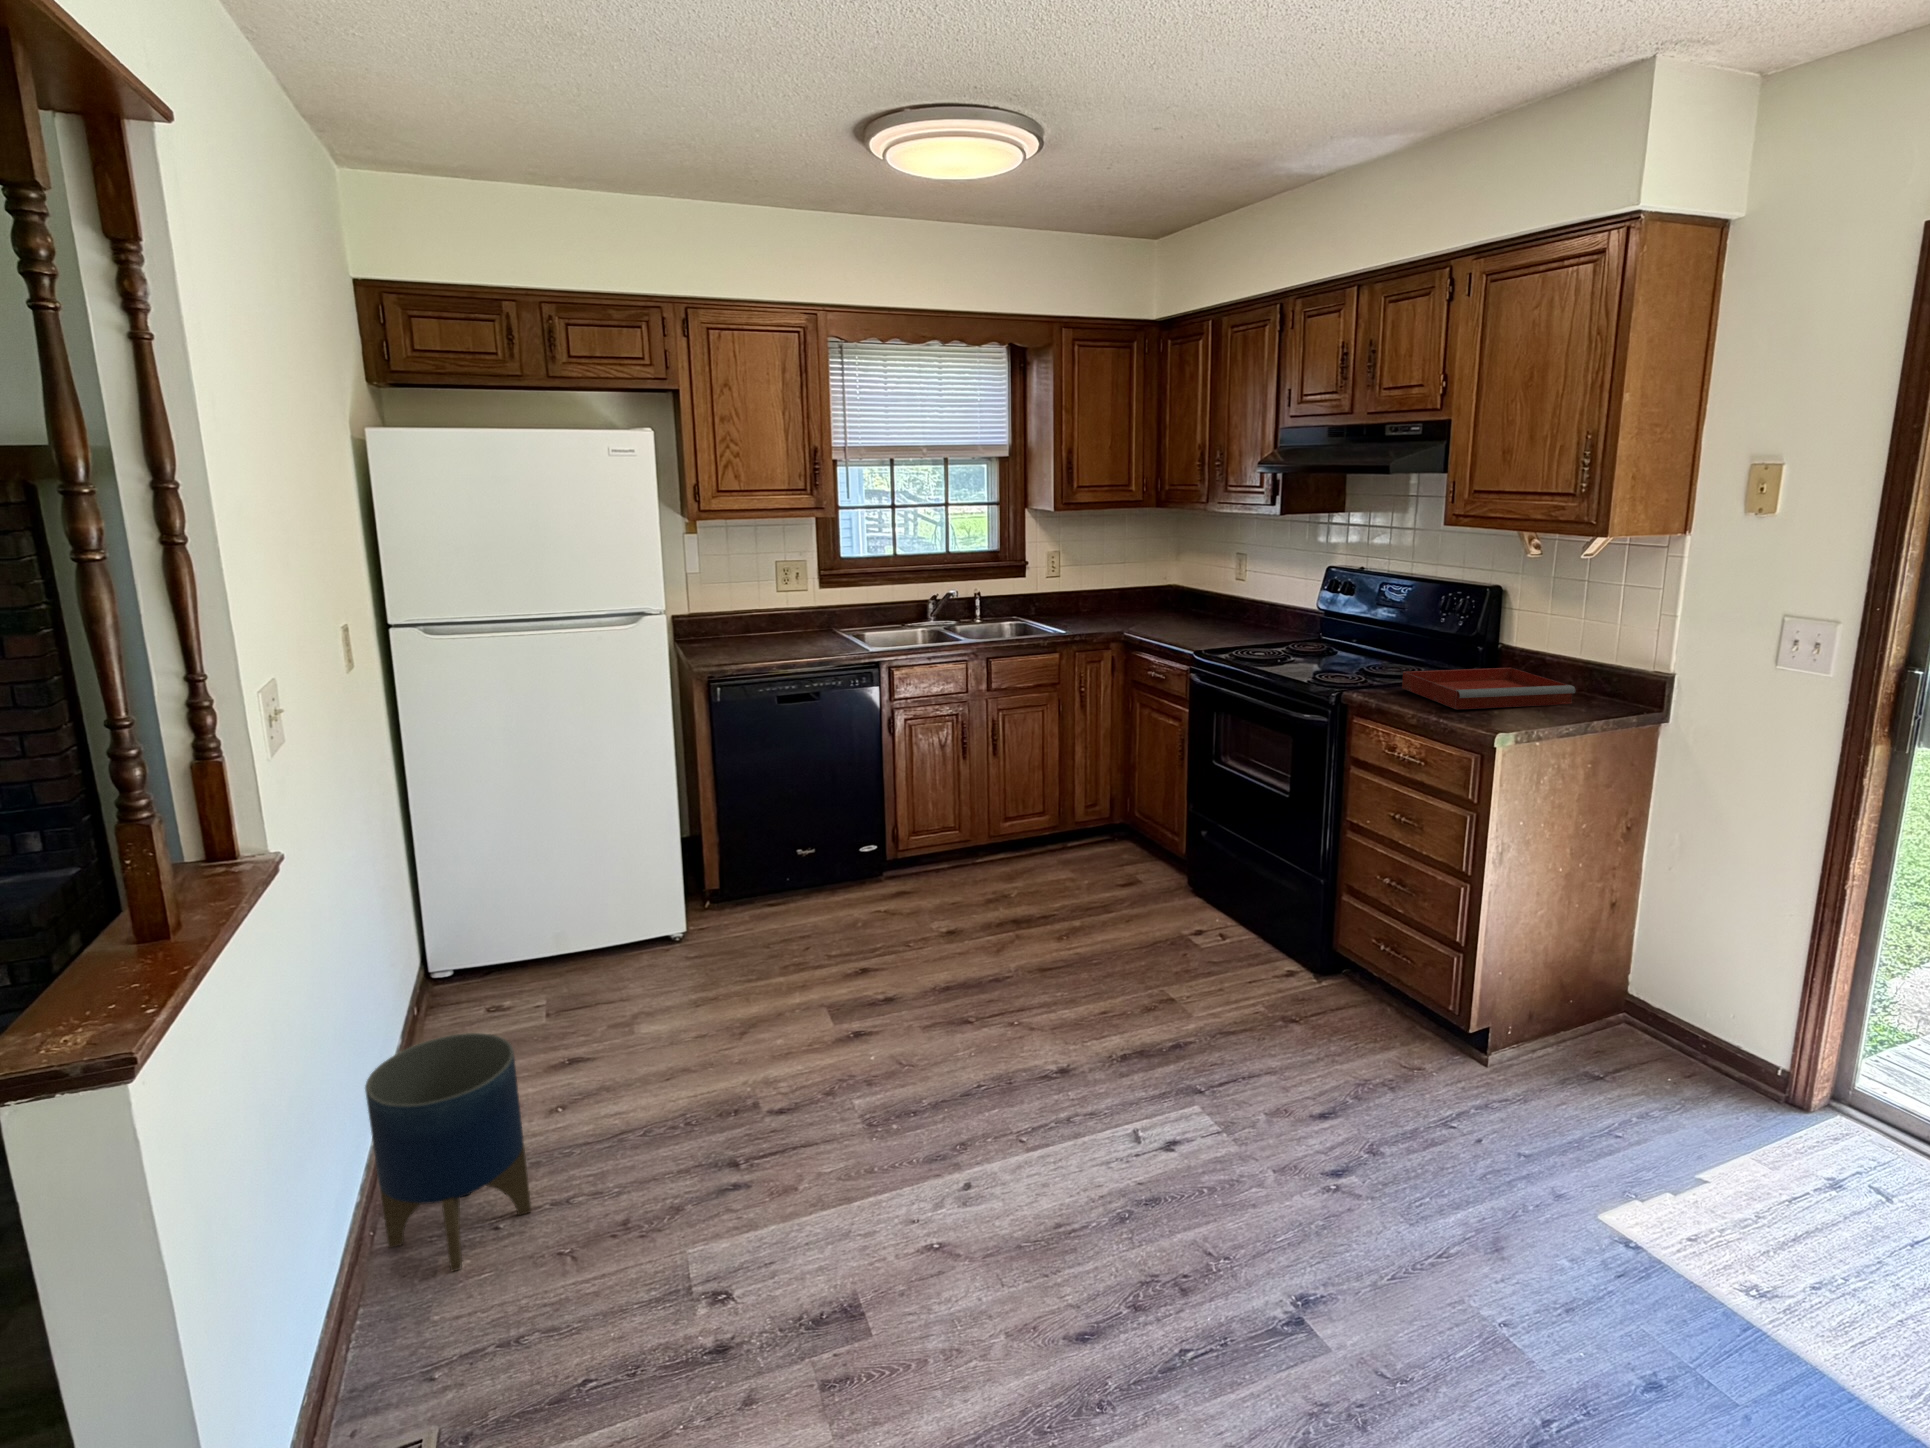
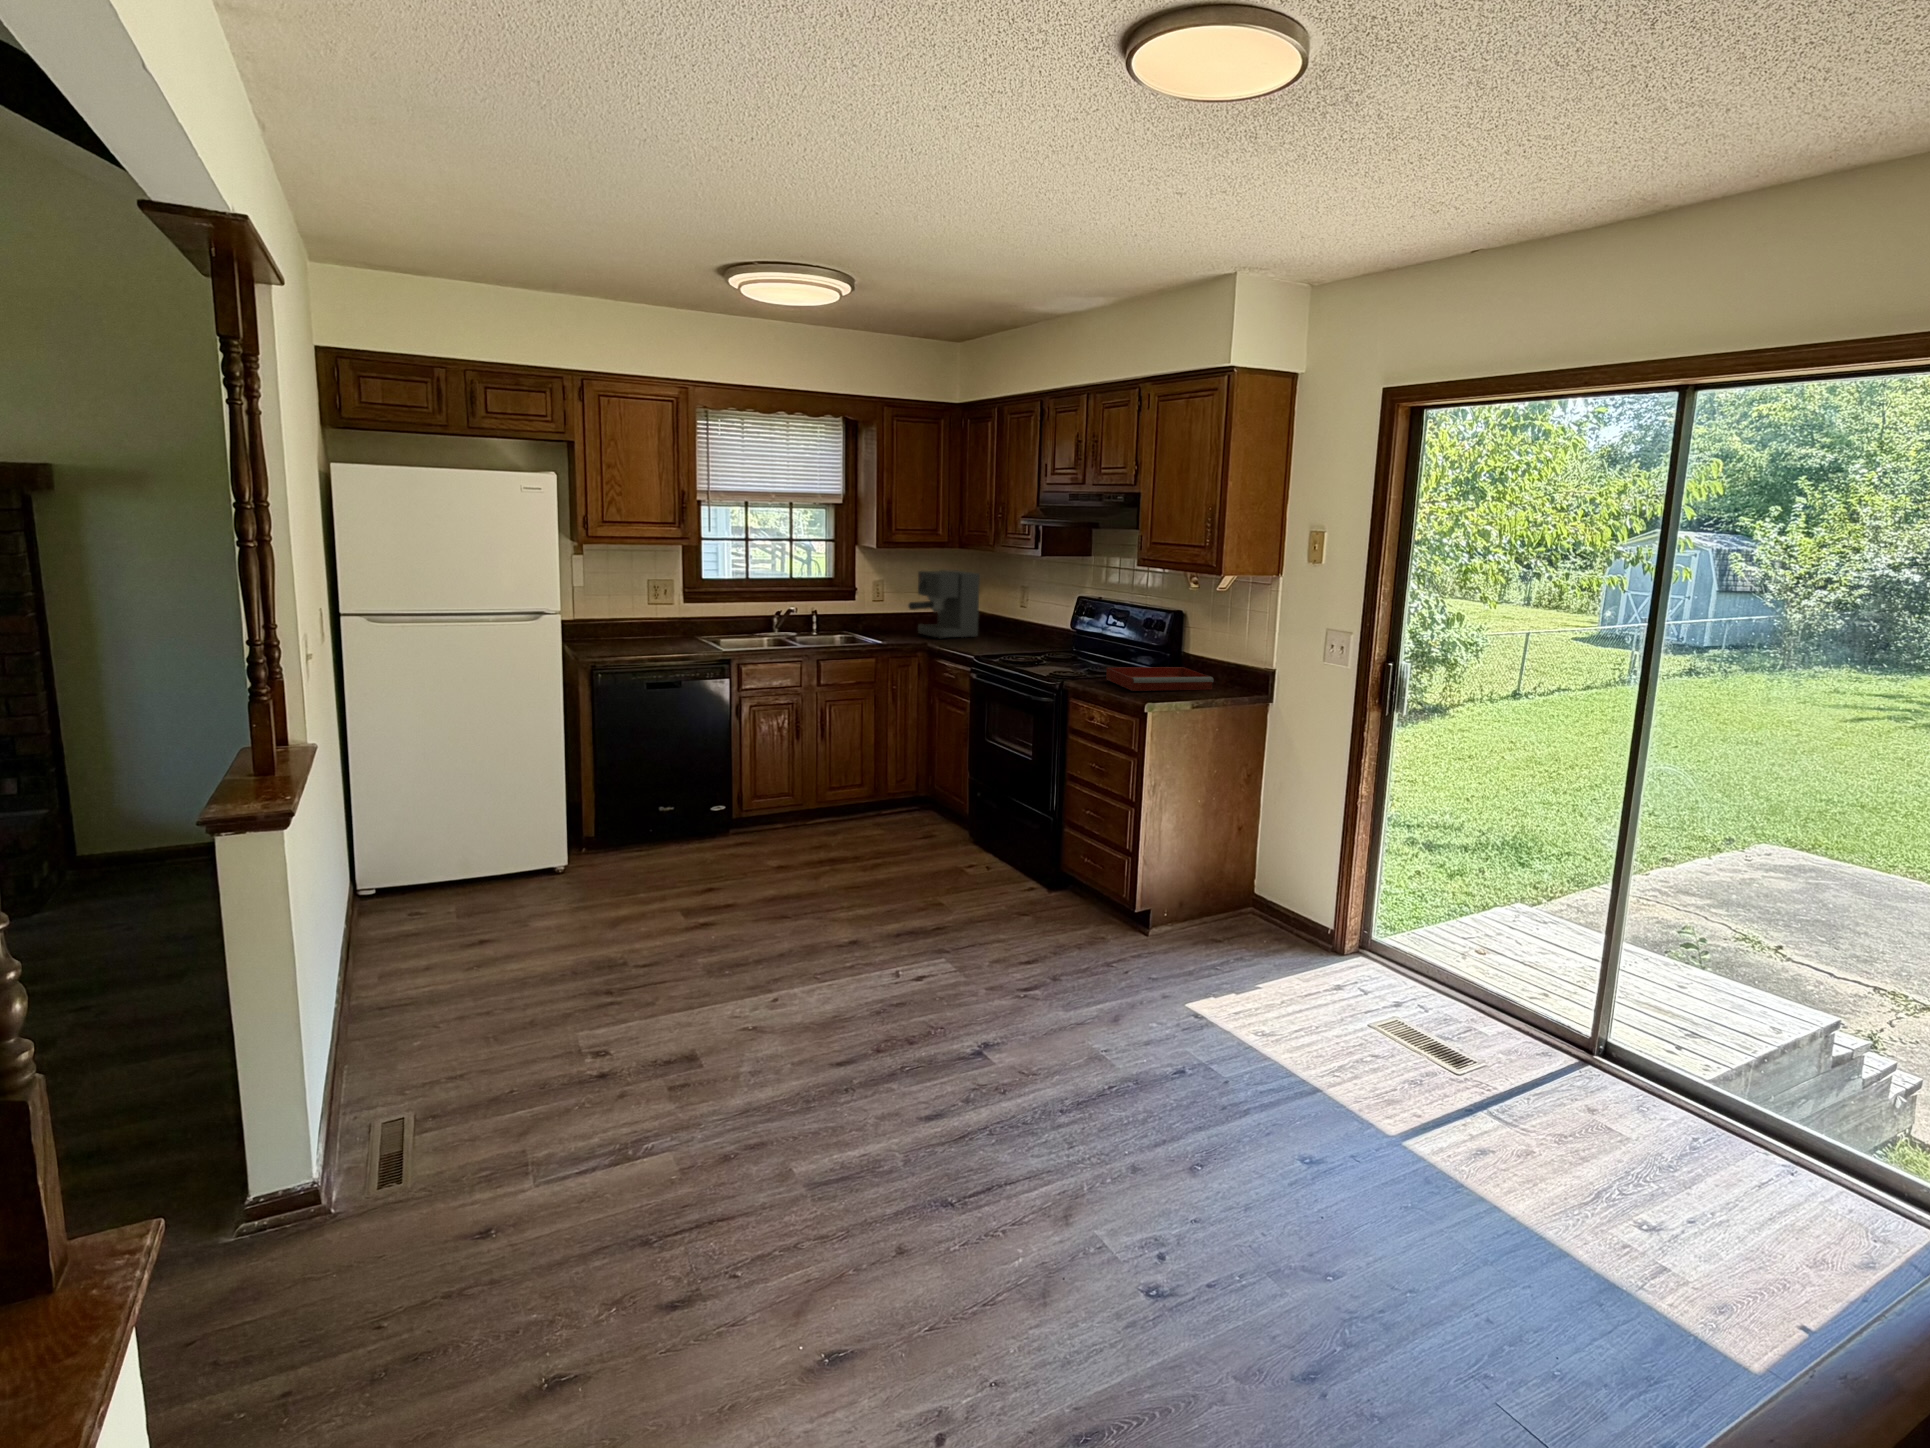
coffee maker: none [1096,536,1186,625] -> present [909,570,980,638]
planter: present [365,1033,531,1271] -> none [352,892,462,1046]

